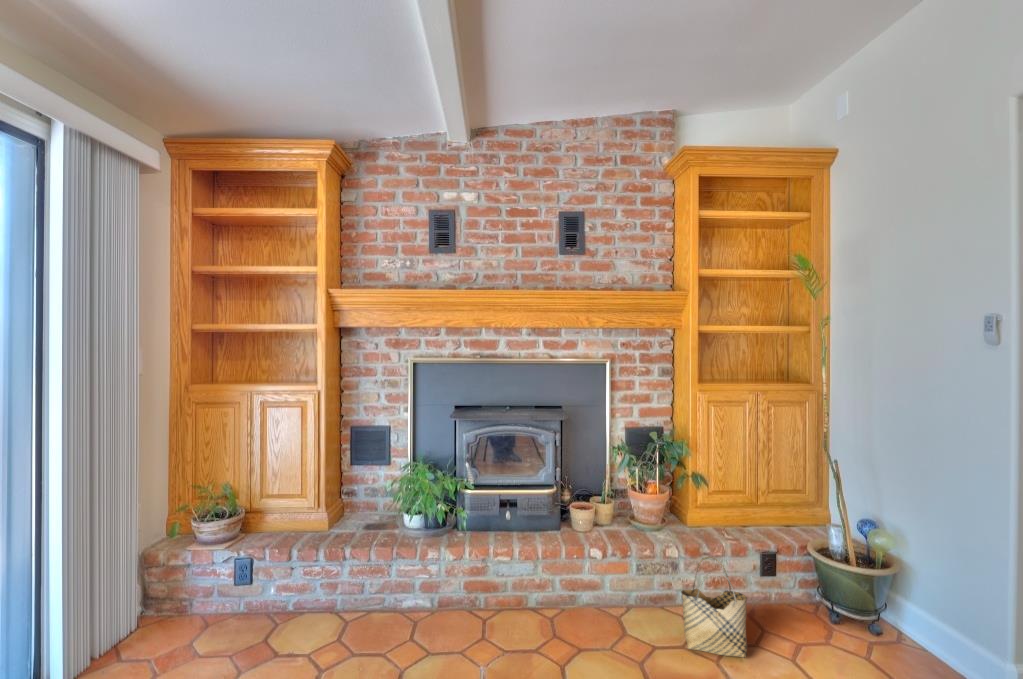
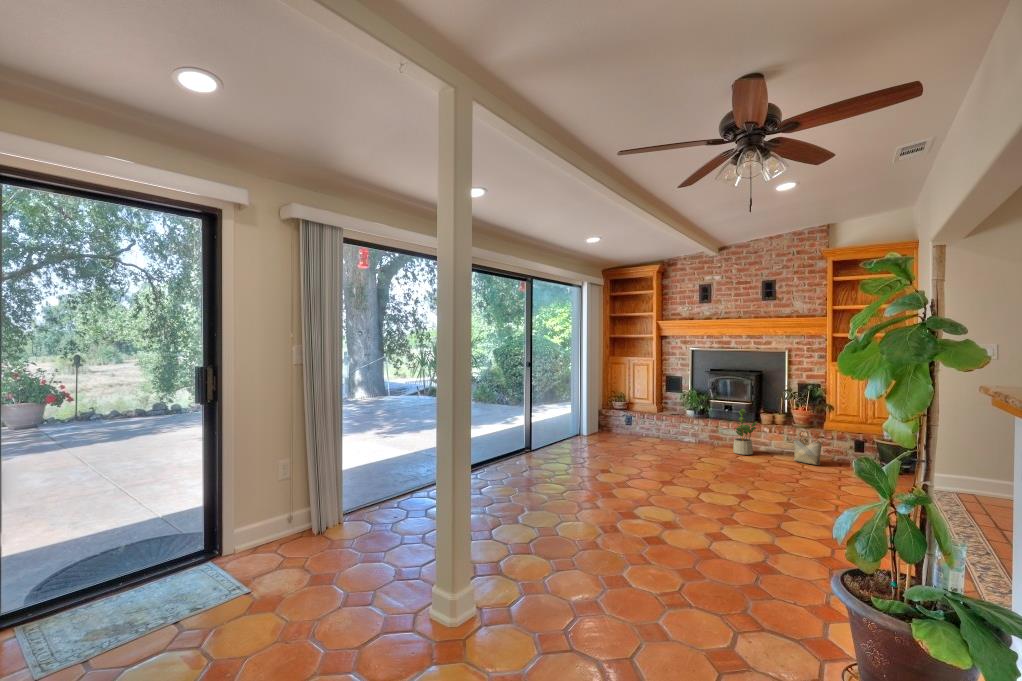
potted plant: none [541,525,595,660] -> present [733,409,757,455]

